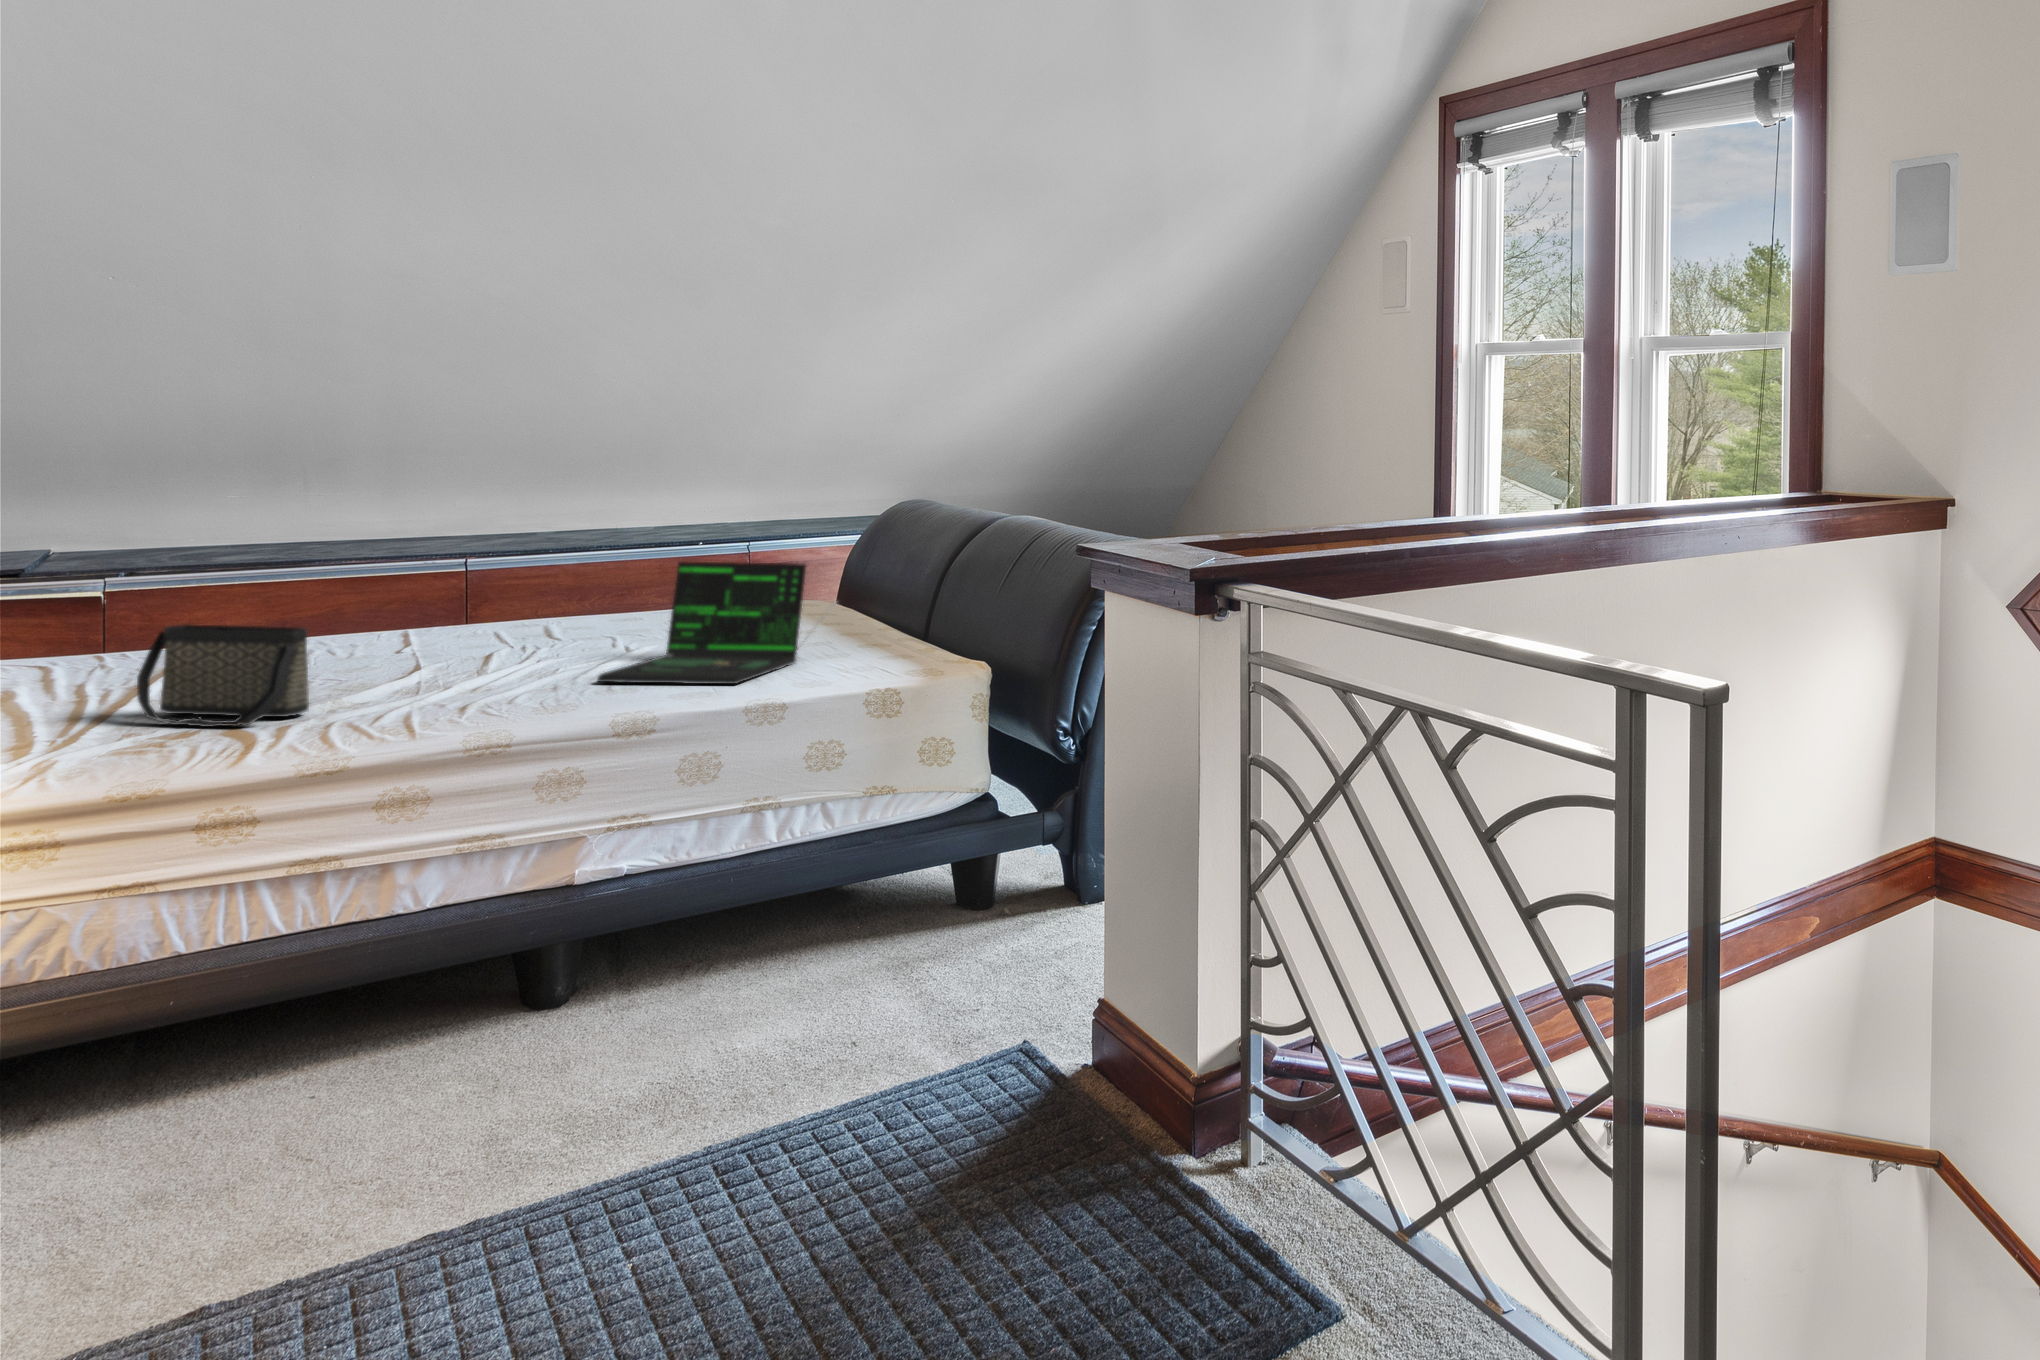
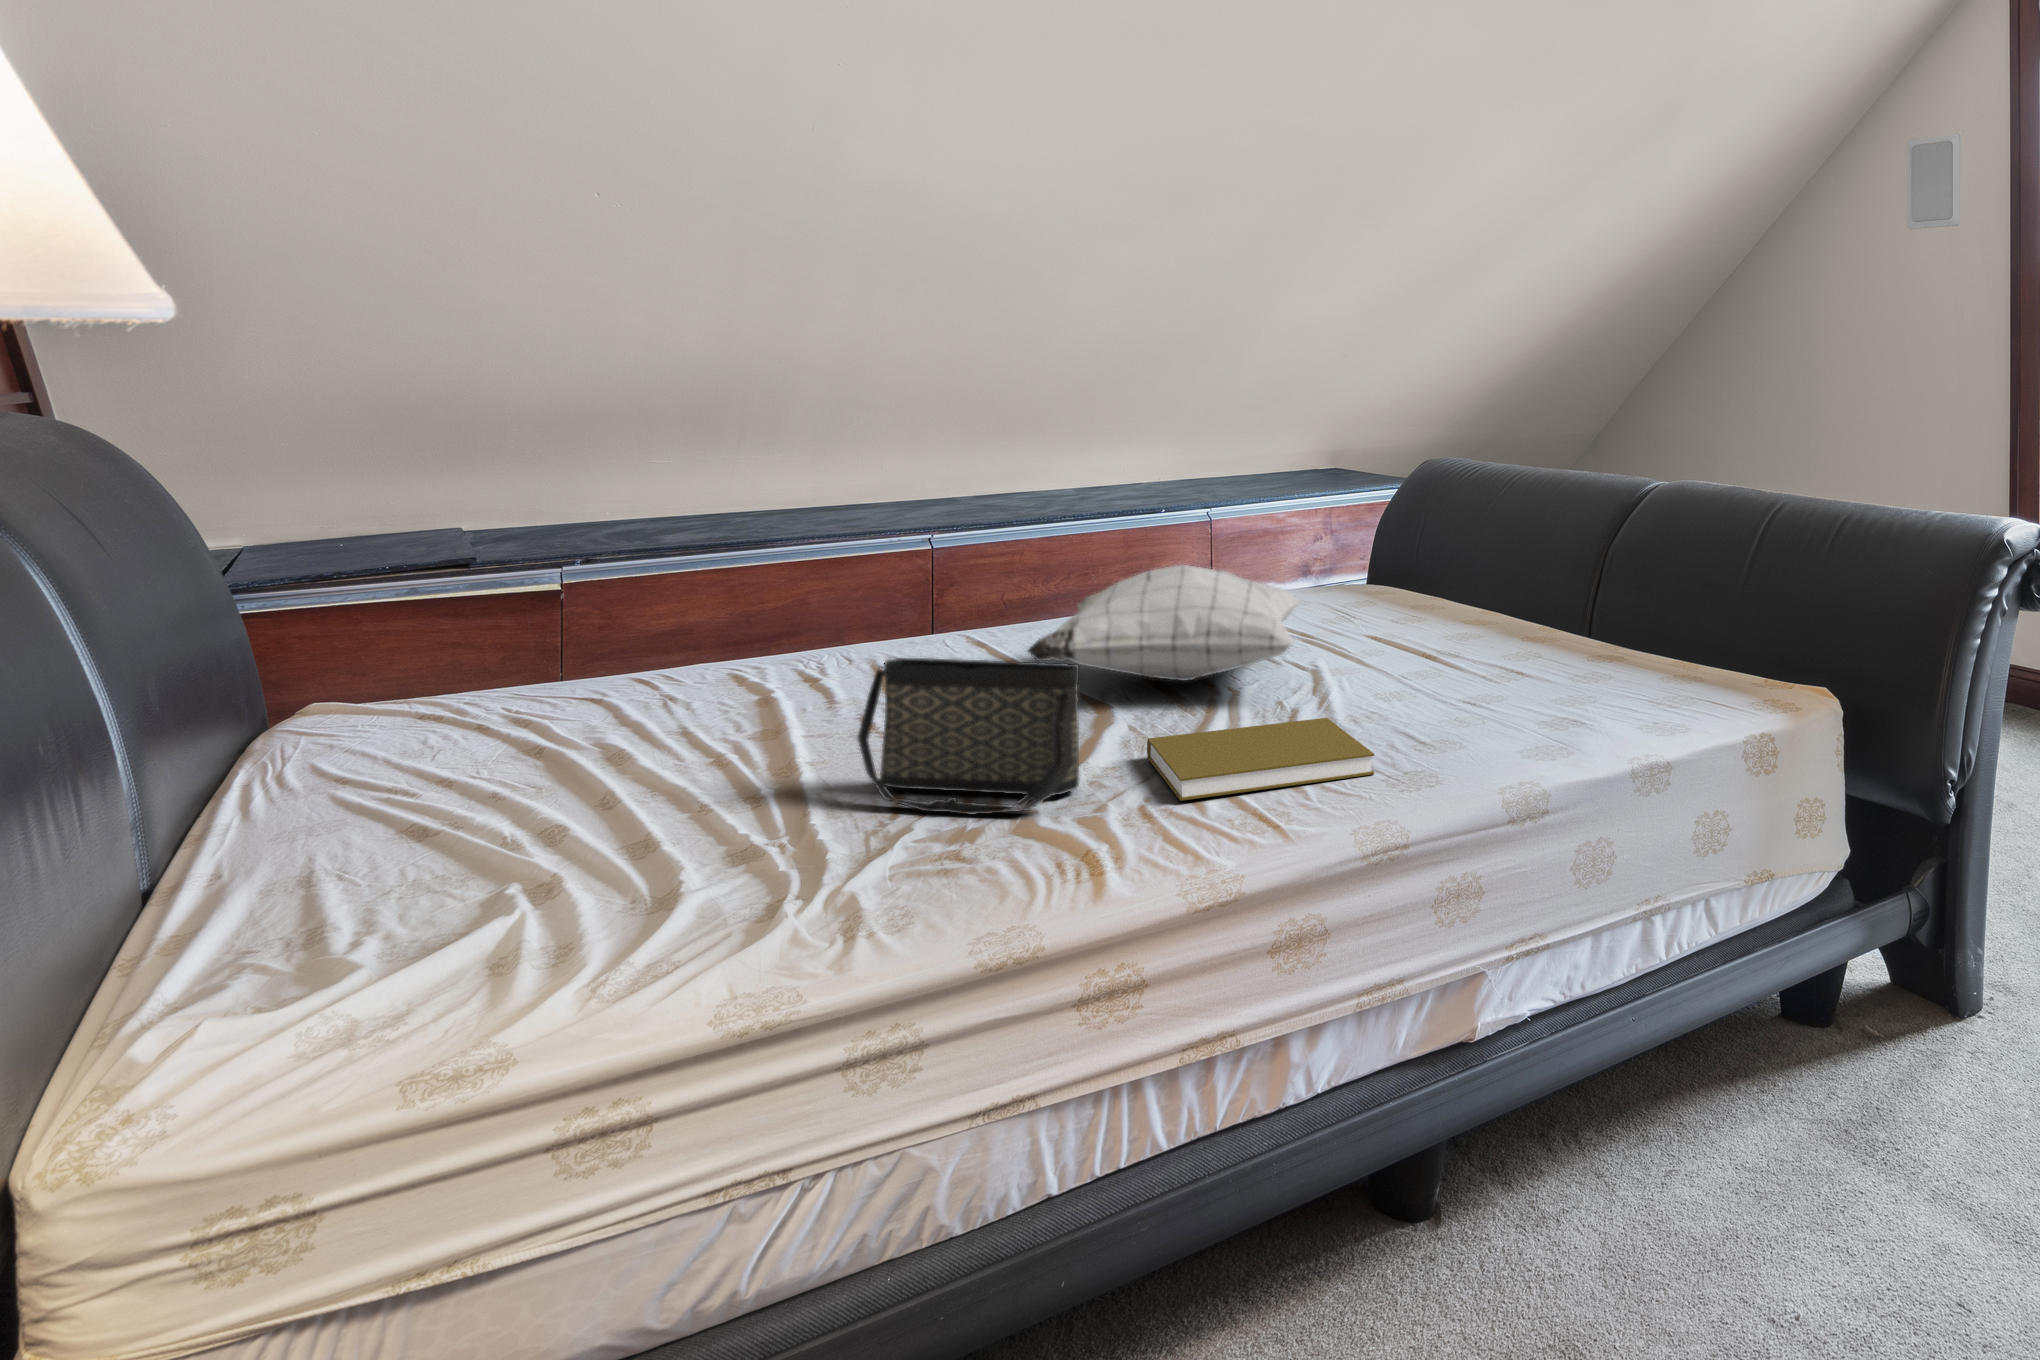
laptop: present [597,562,835,684] -> none [1383,551,1624,730]
pillow: none [338,571,632,658] -> present [1027,565,1299,681]
book: none [366,675,548,719] -> present [1147,718,1374,801]

